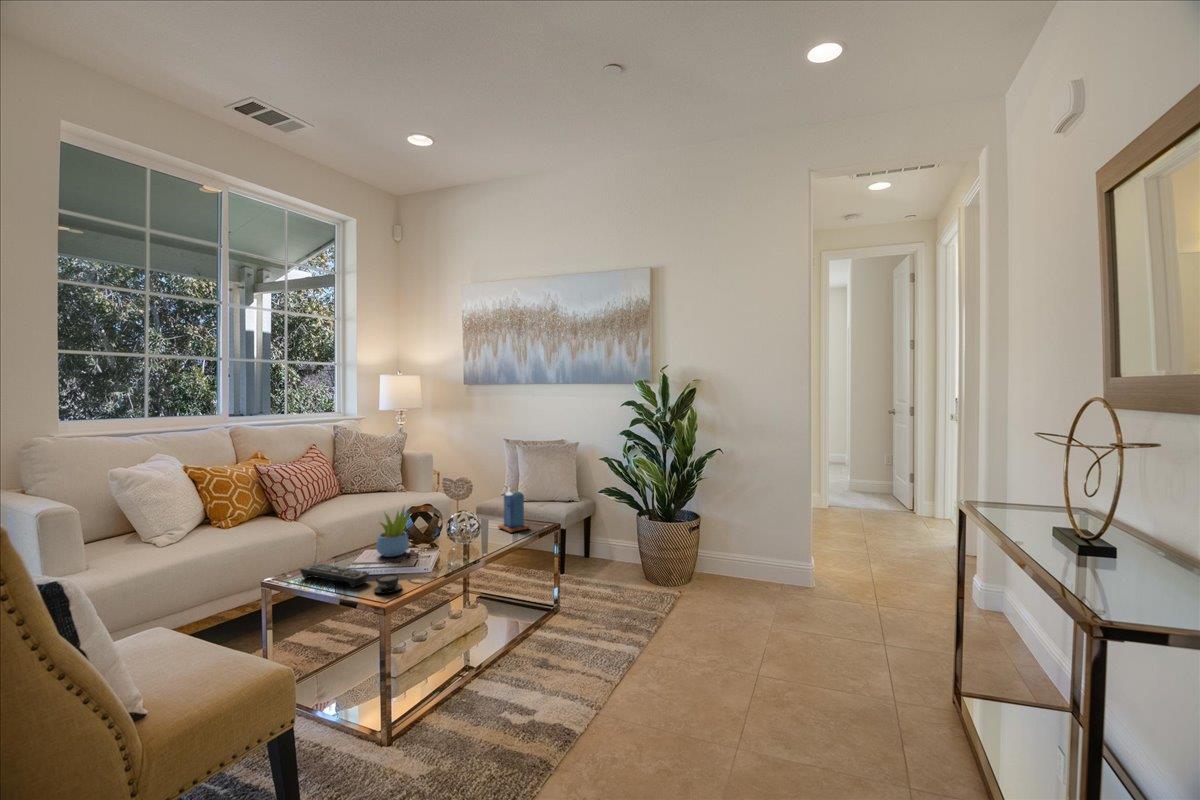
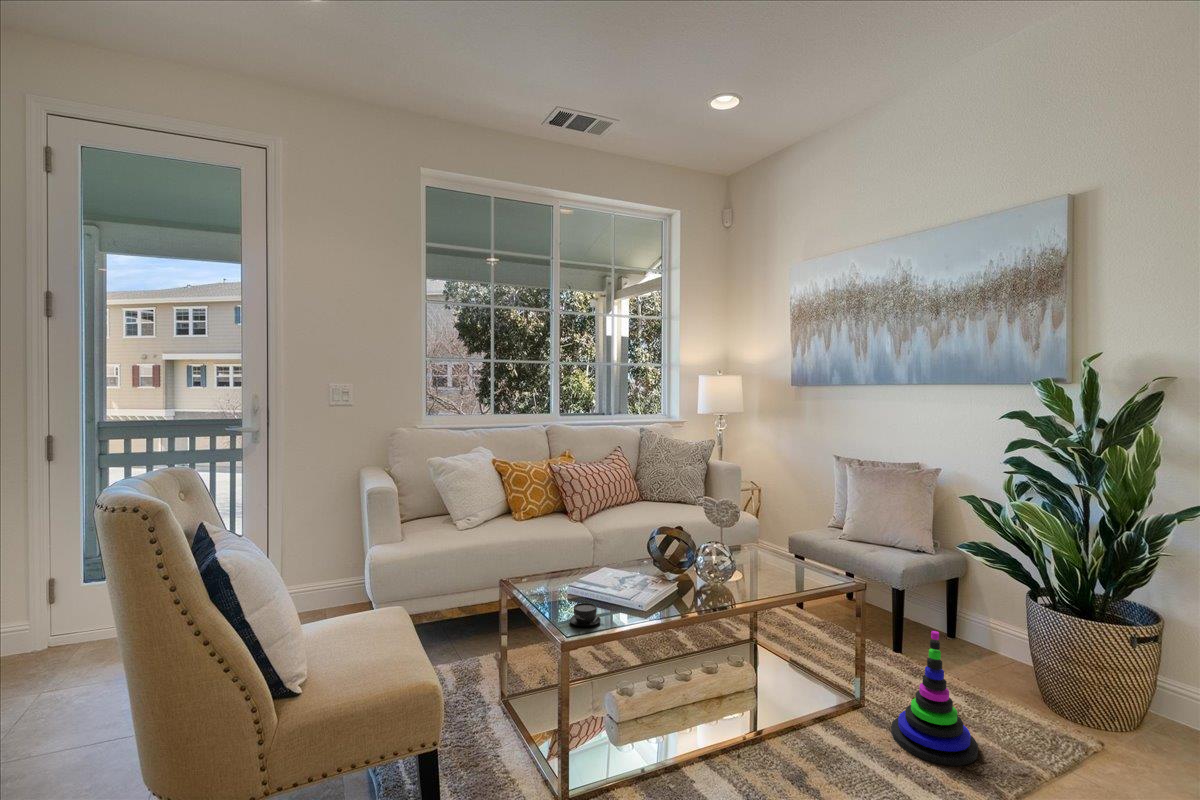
candle: present [498,489,530,532] -> none [772,520,813,581]
succulent plant: present [376,507,409,557] -> none [611,523,648,583]
stacking toy: none [582,545,631,627] -> present [891,631,978,766]
remote control: present [300,563,369,588] -> none [527,573,578,610]

